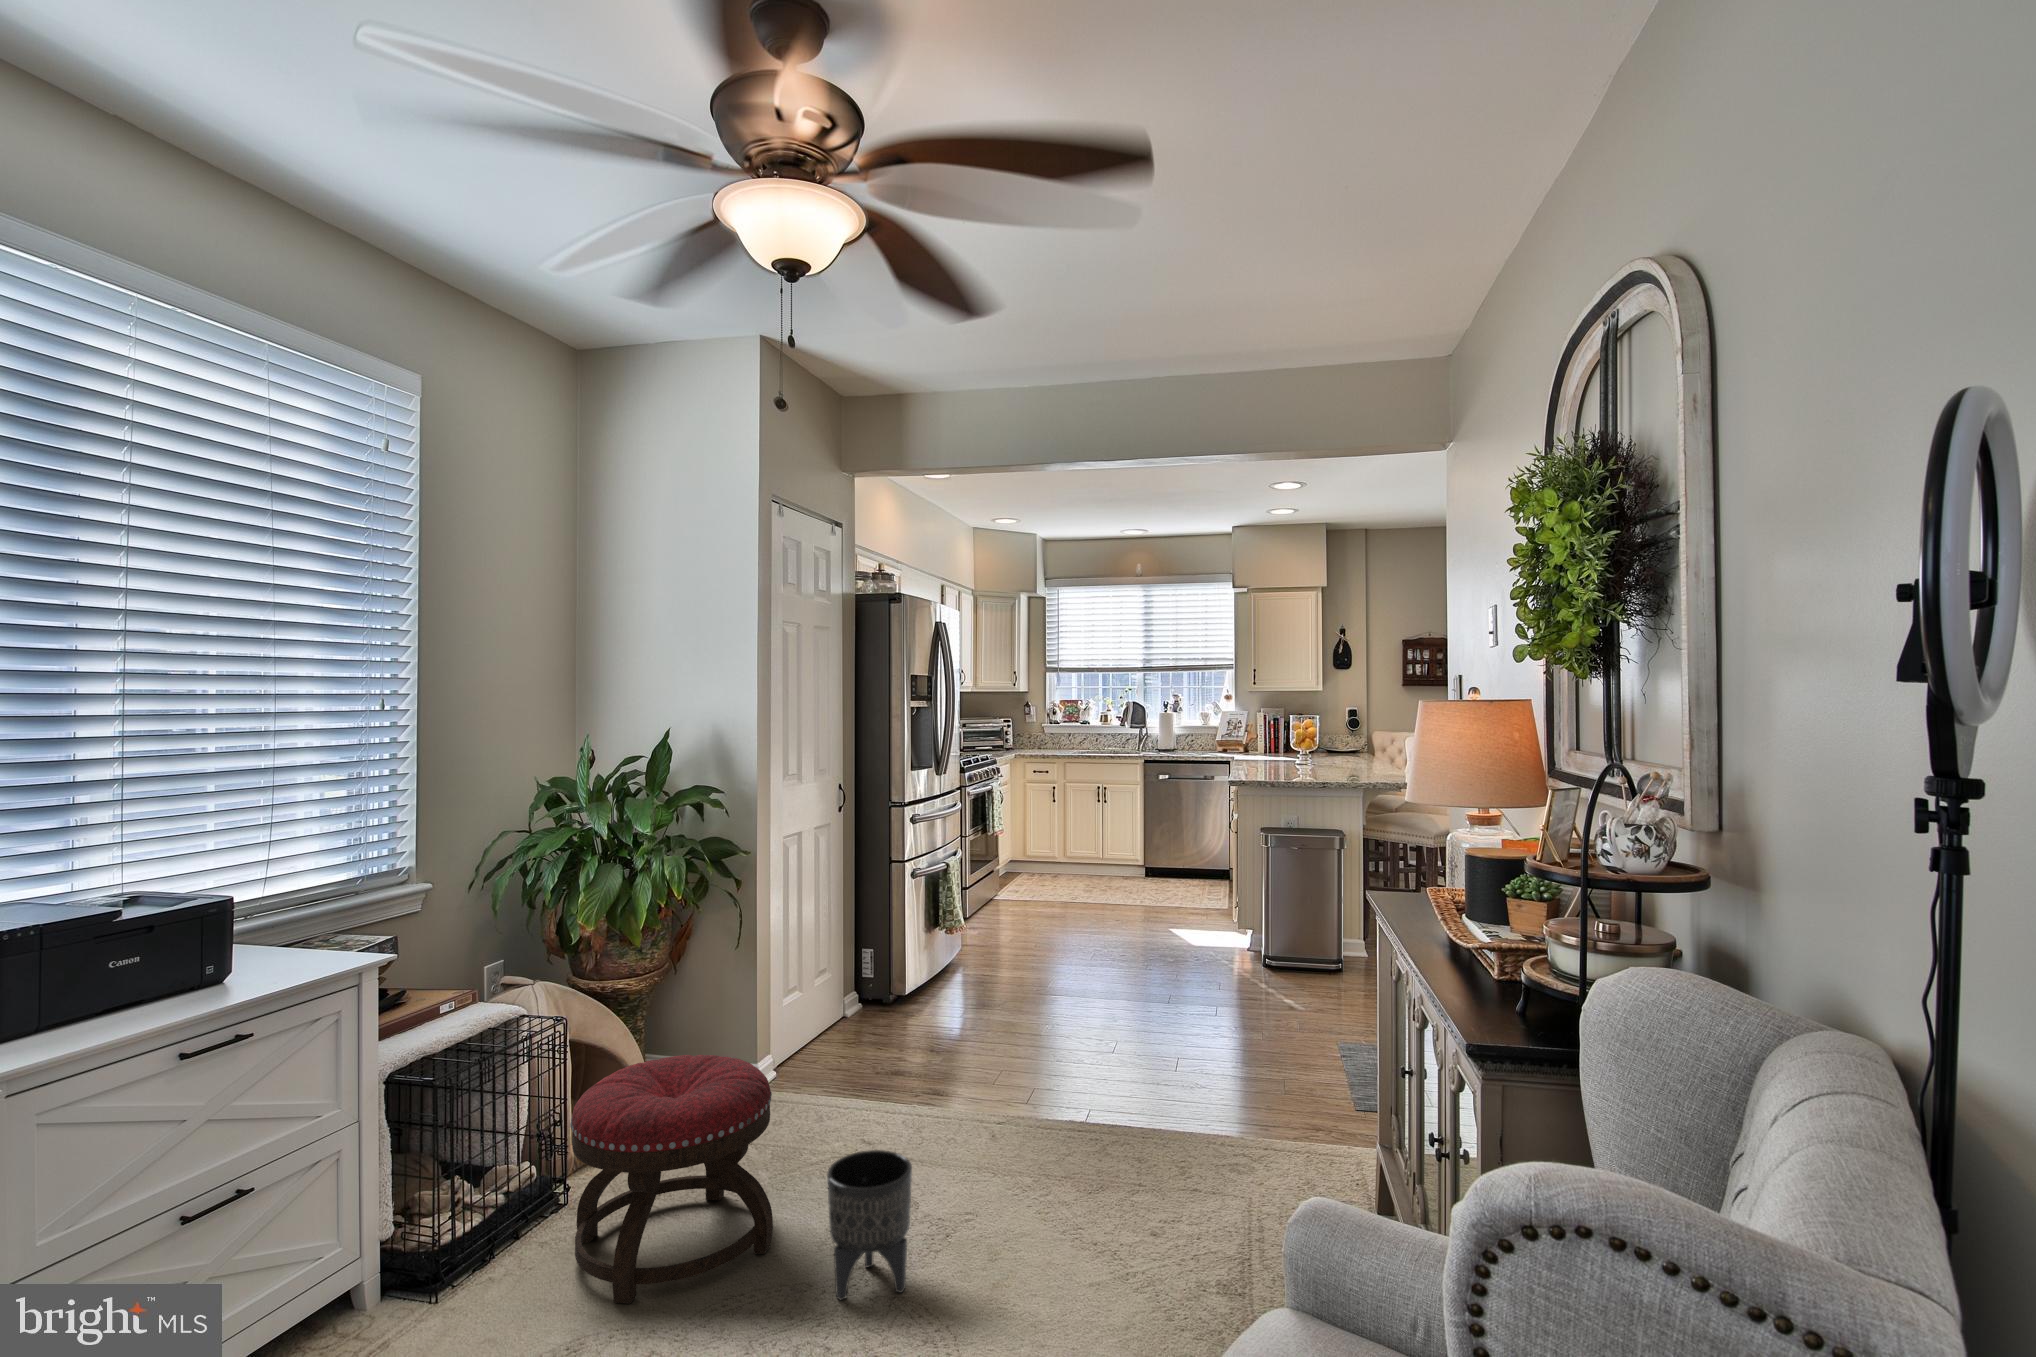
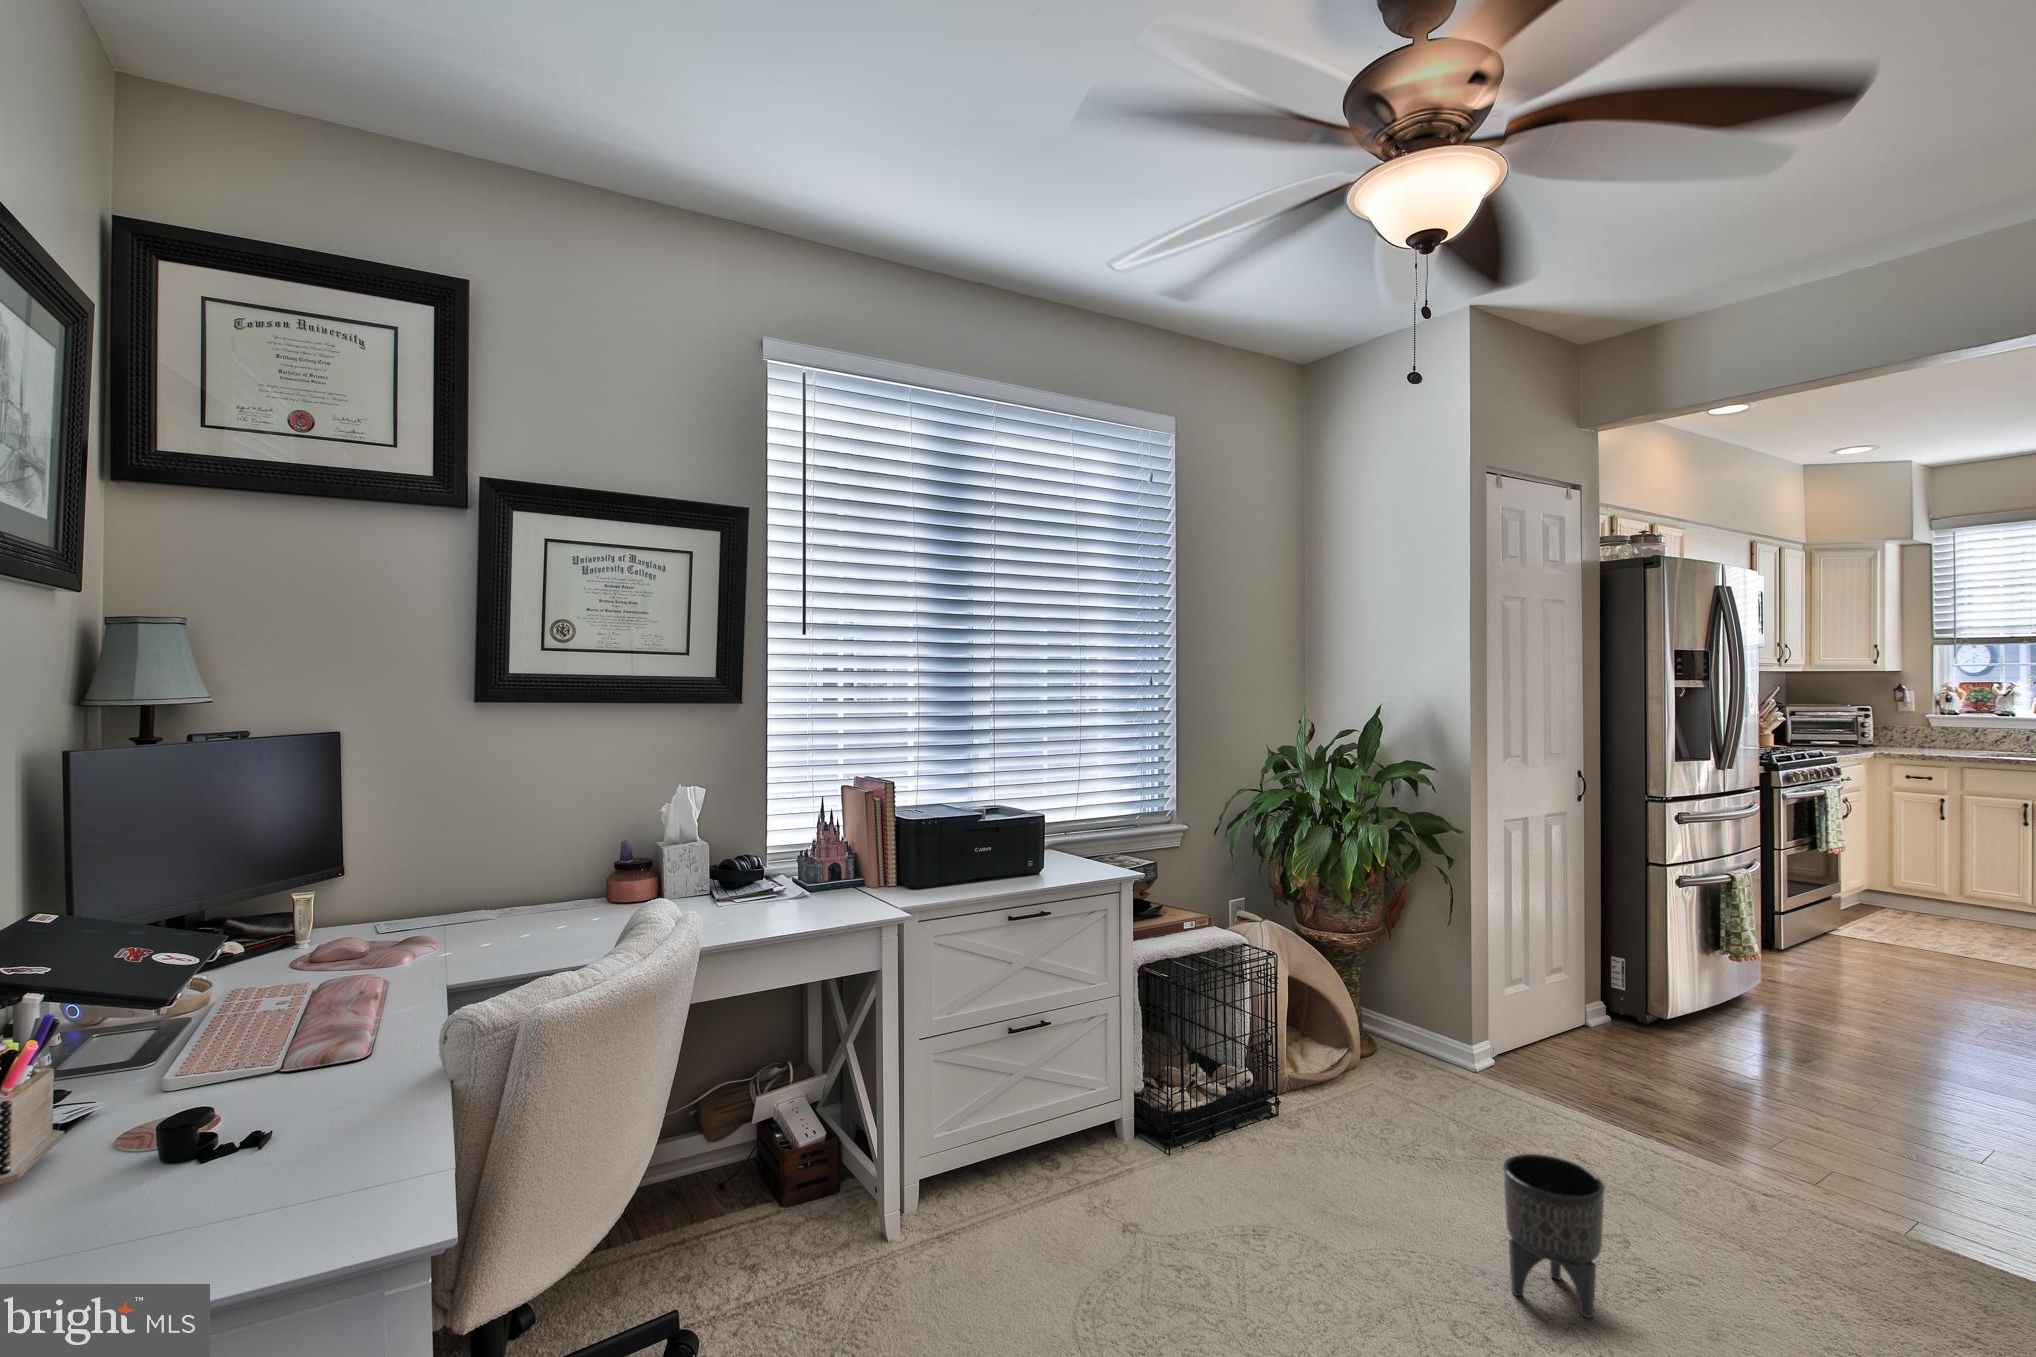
ottoman: present [570,1055,773,1304] -> none [1271,1008,1457,1222]

